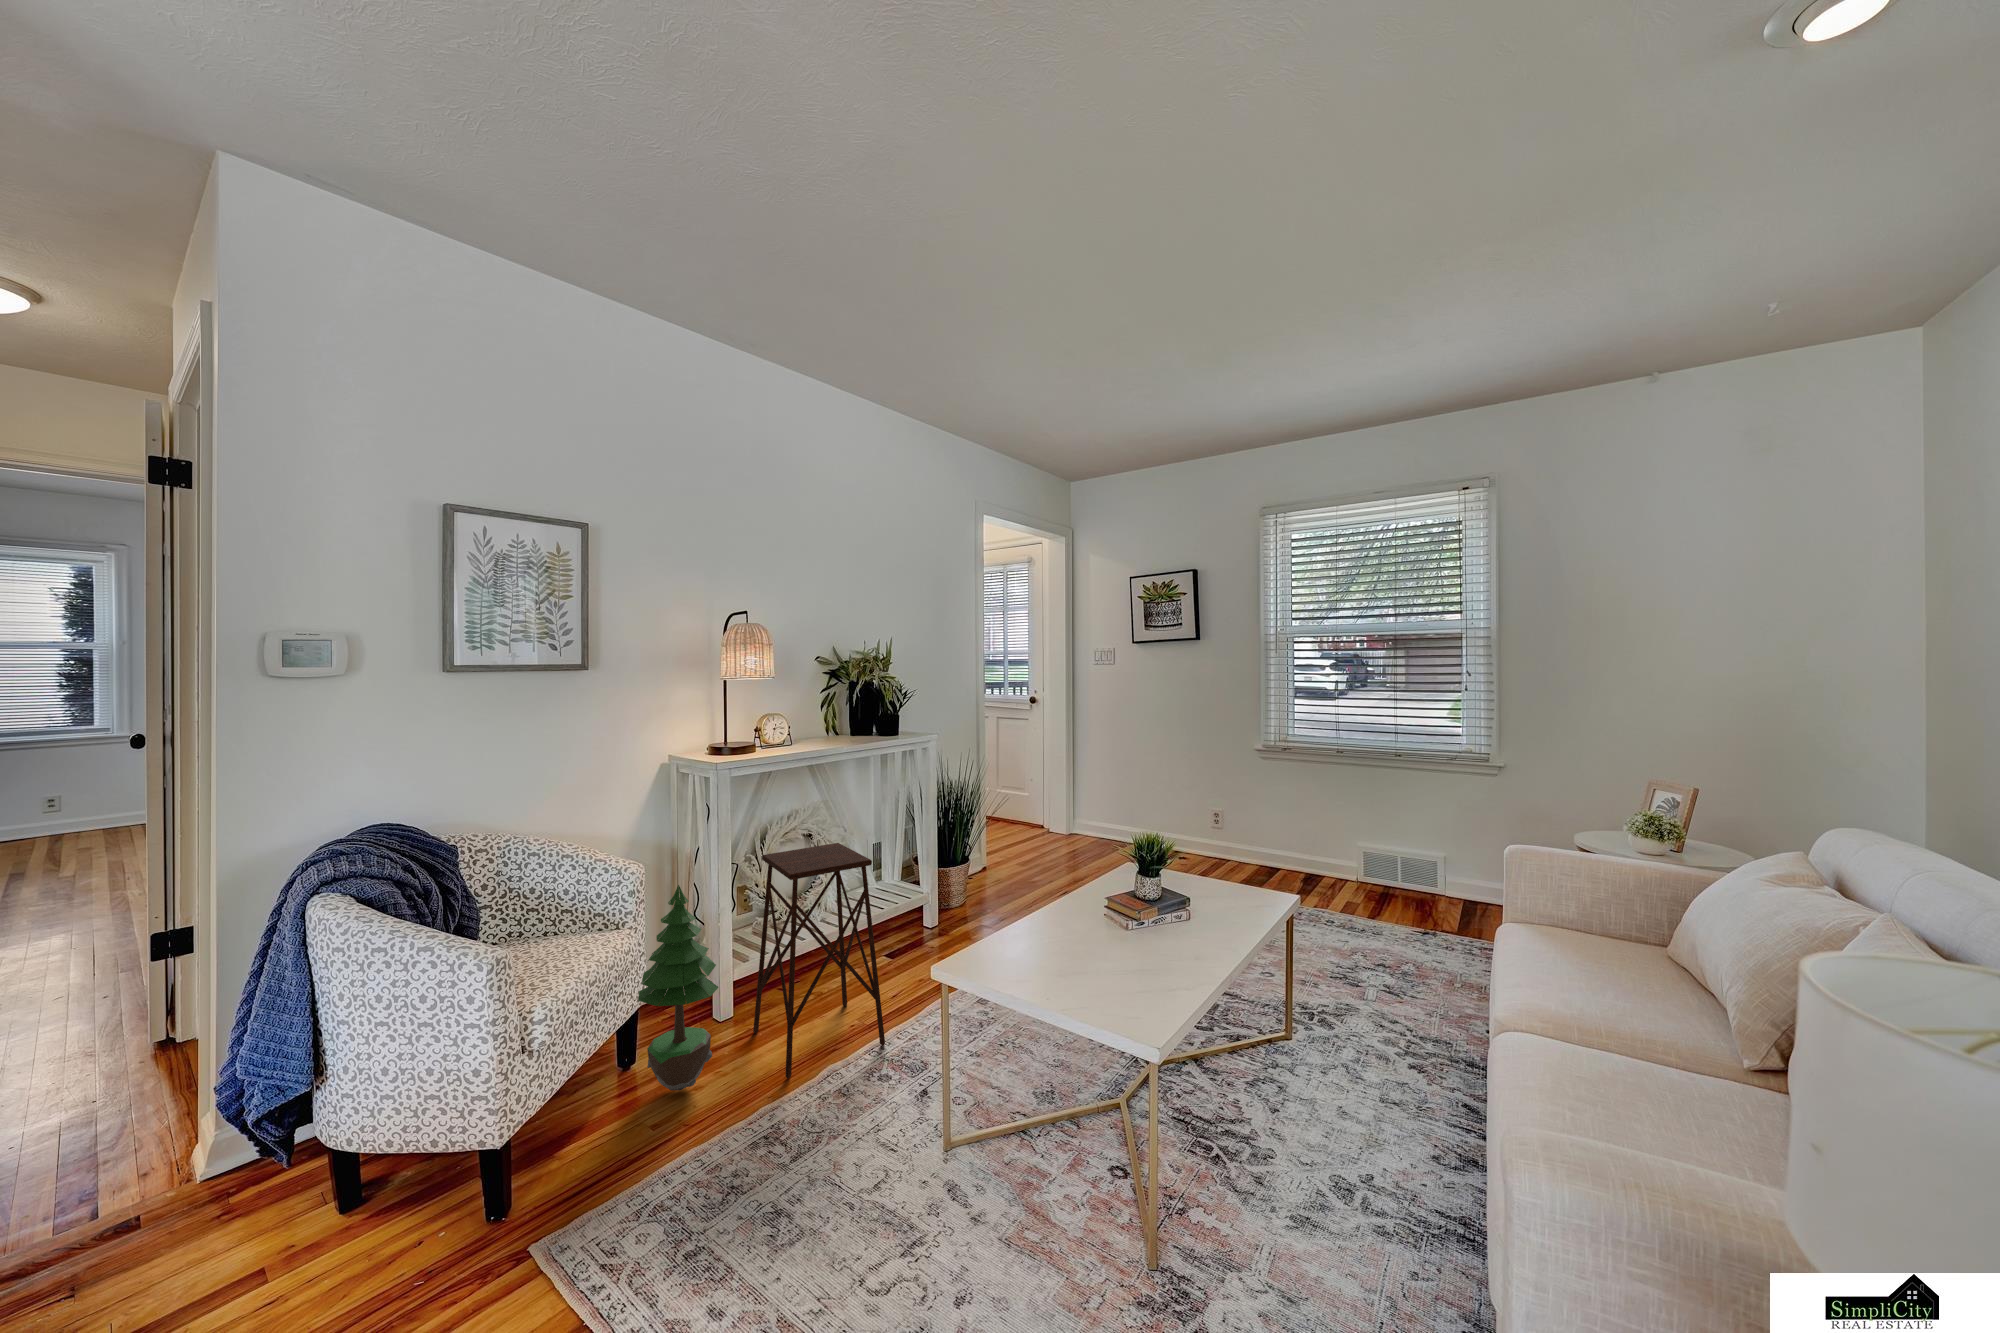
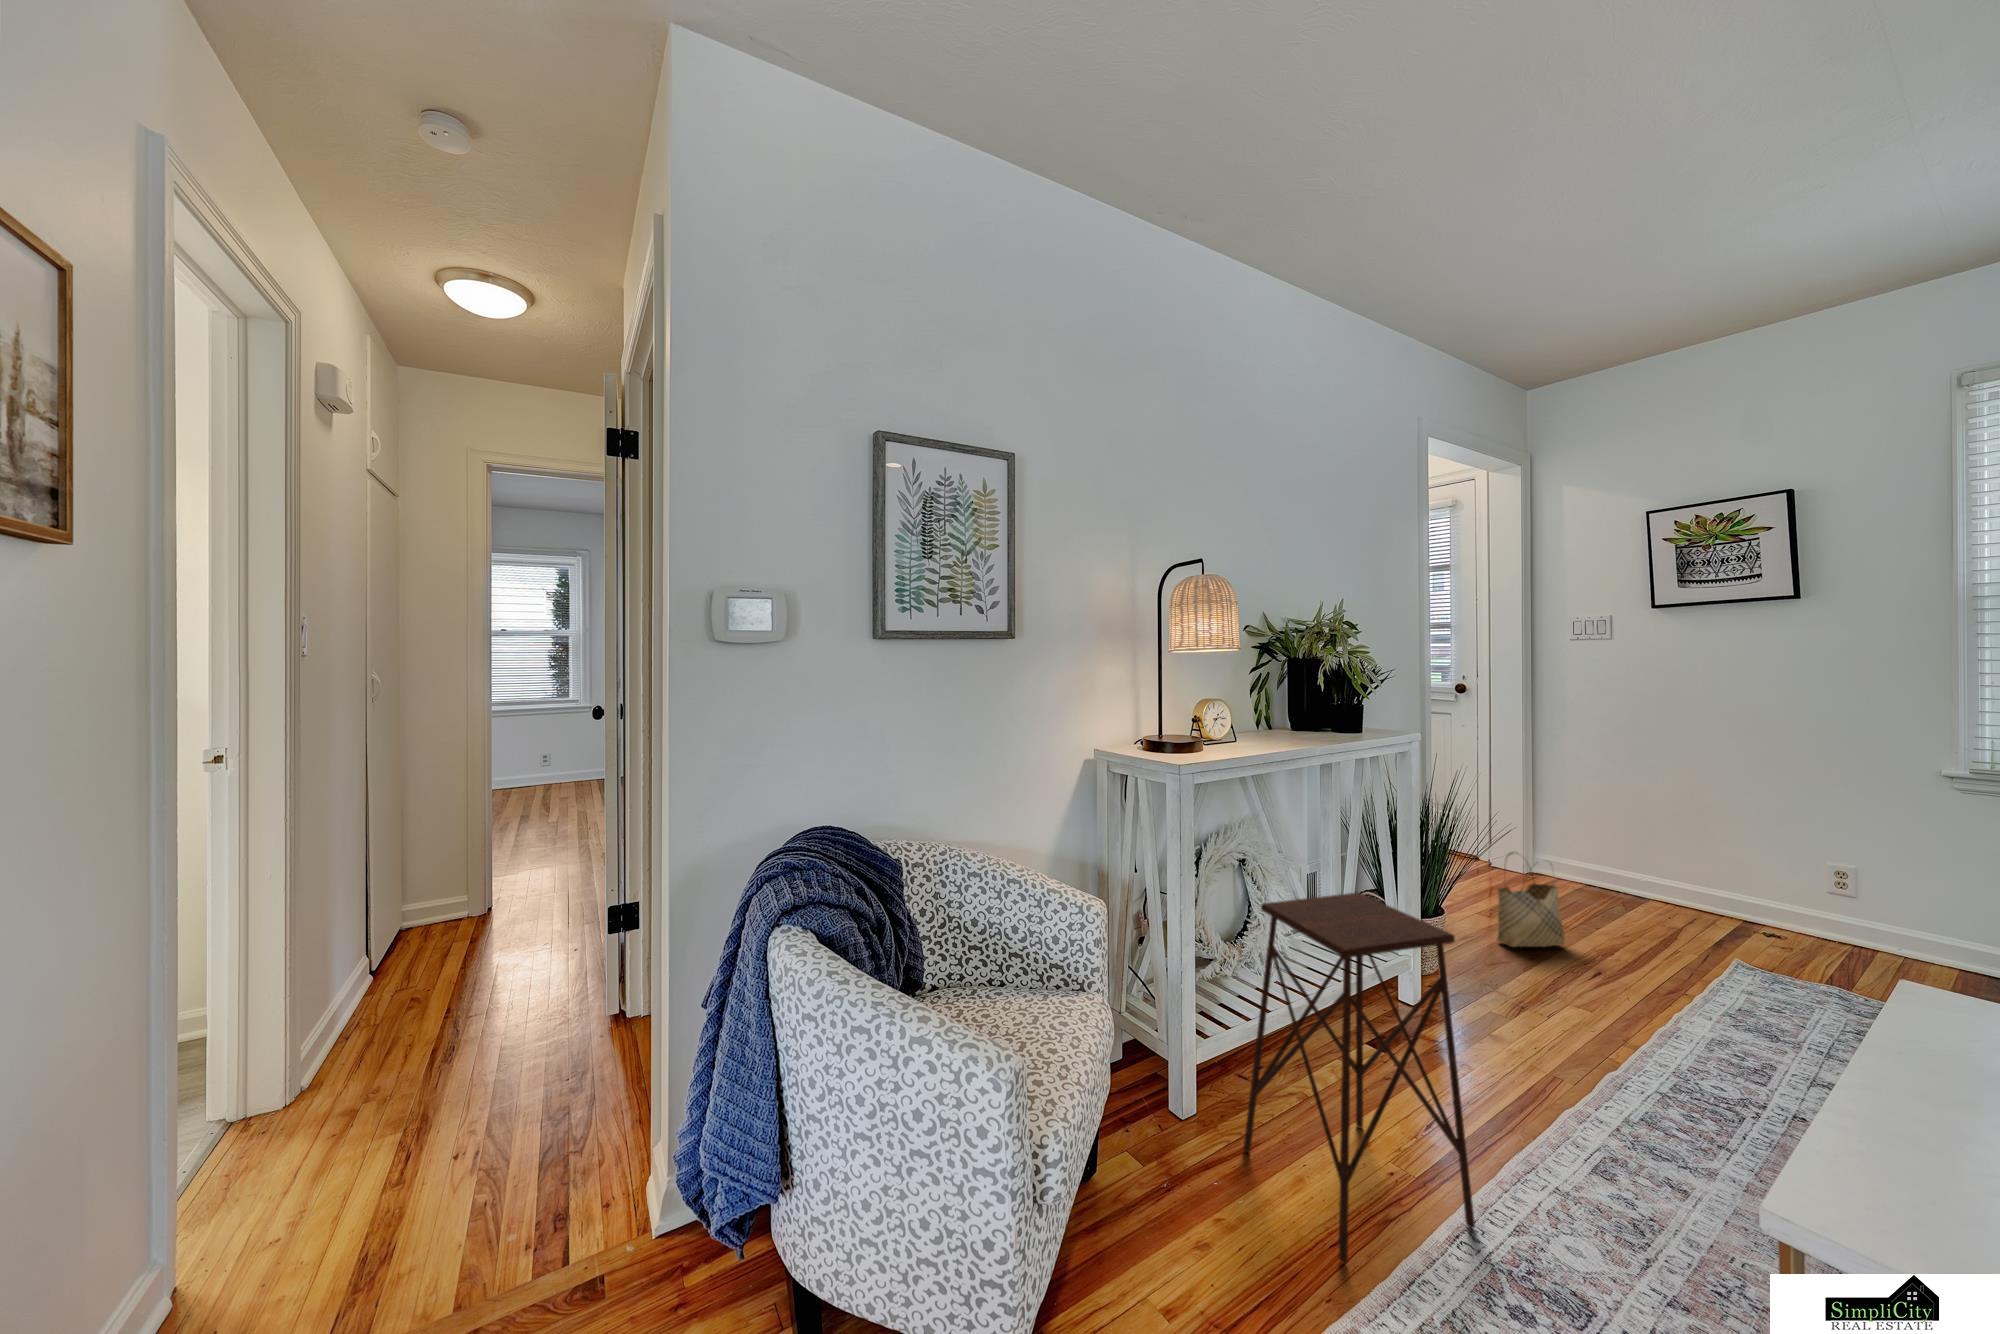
woven basket: none [1011,817,1054,884] -> present [1497,852,1565,947]
potted tree: present [638,885,718,1090] -> none [1126,947,1237,1247]

